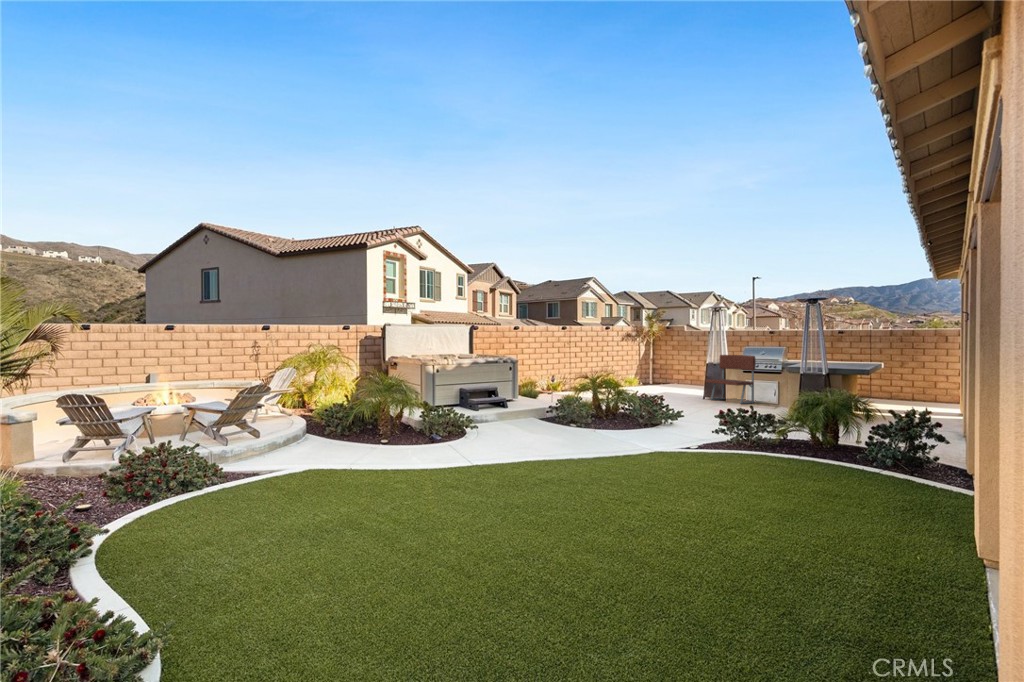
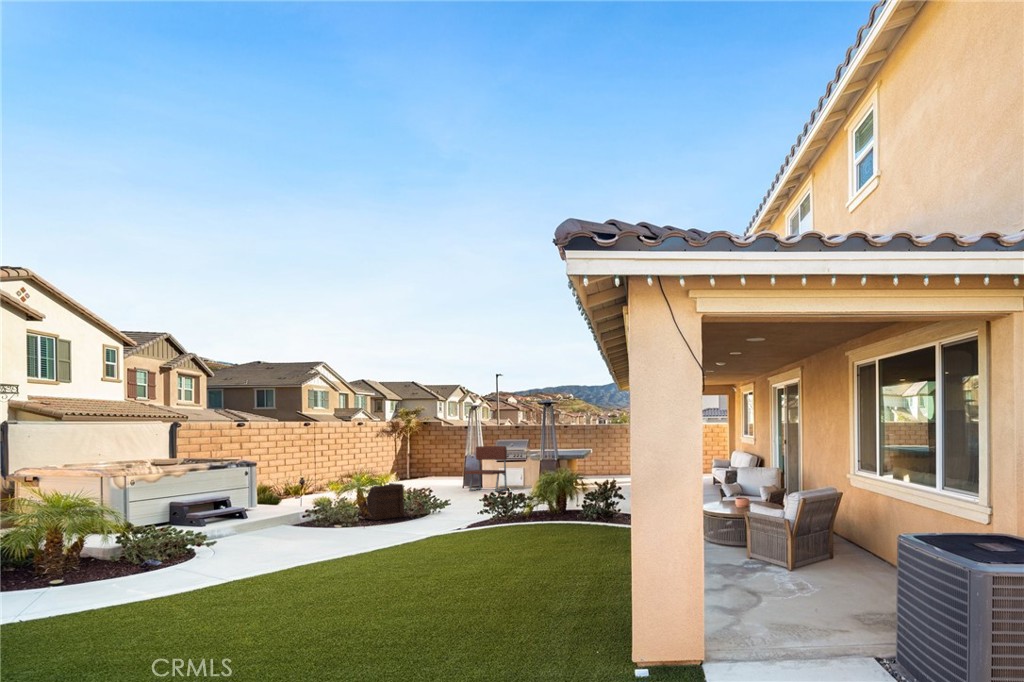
wooden crate: none [583,388,629,428] -> present [366,483,404,520]

